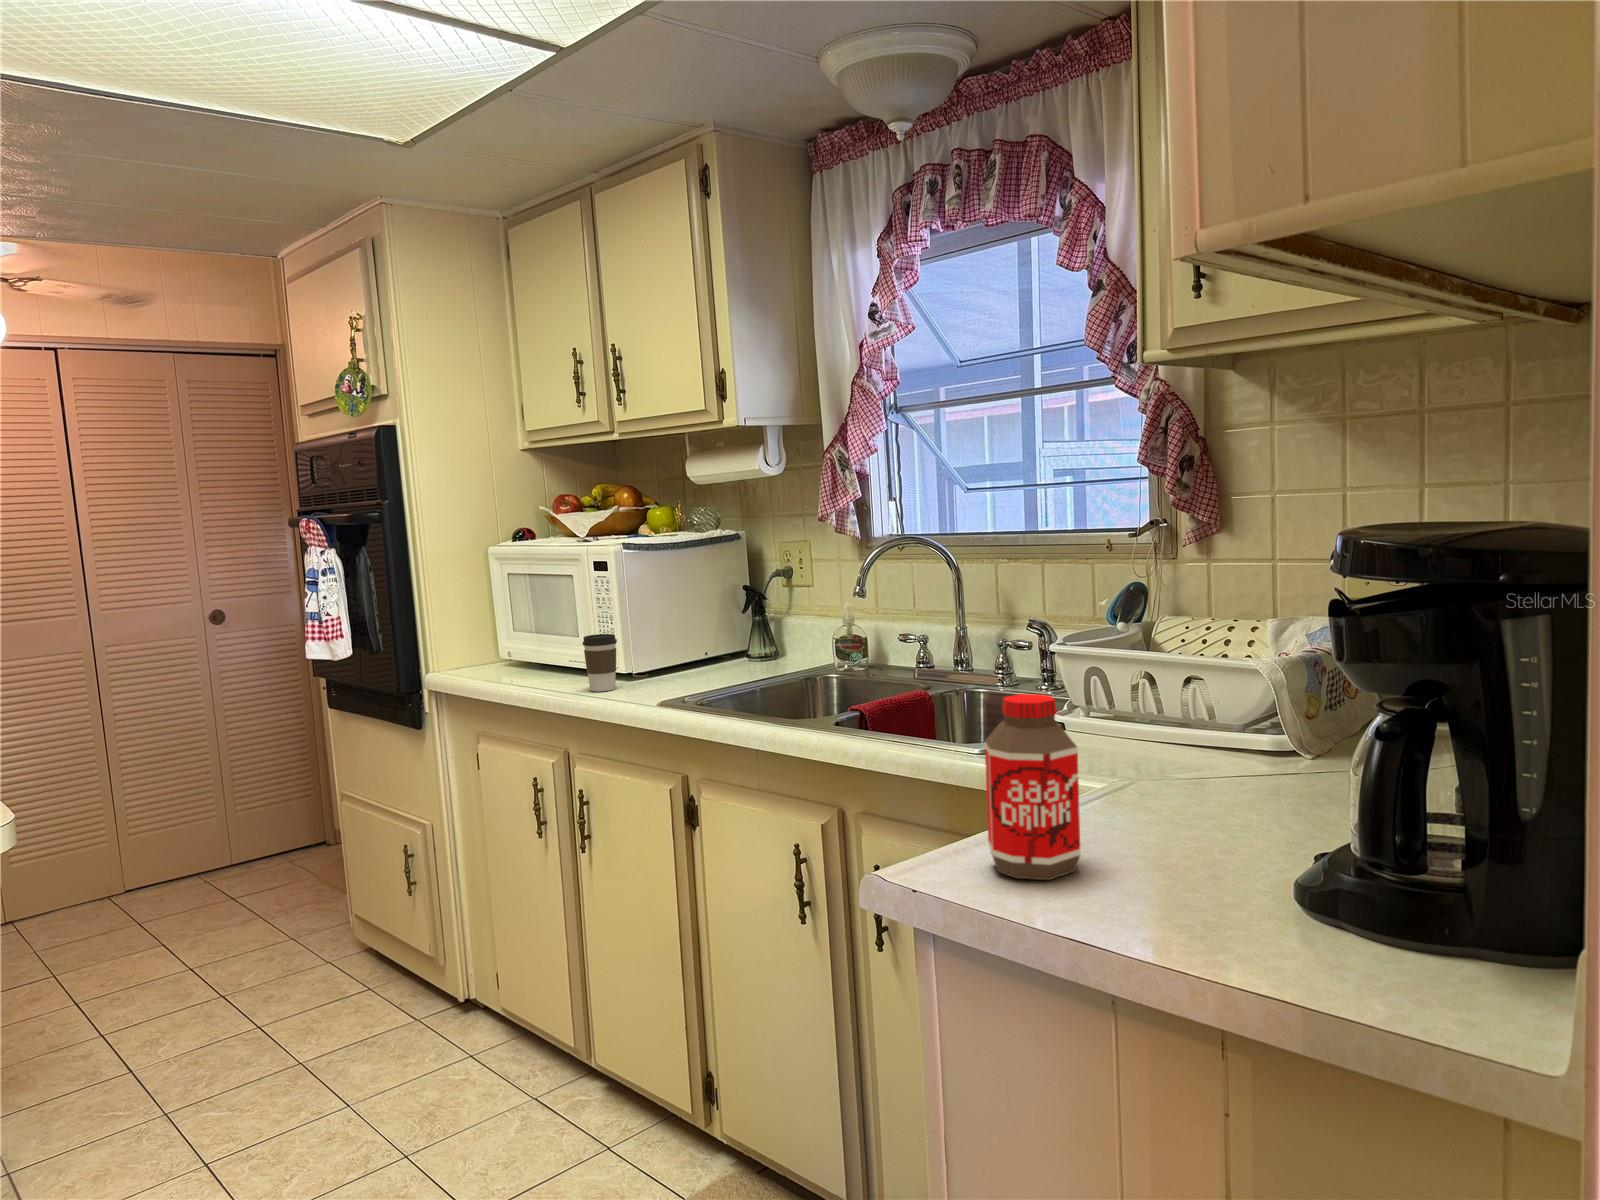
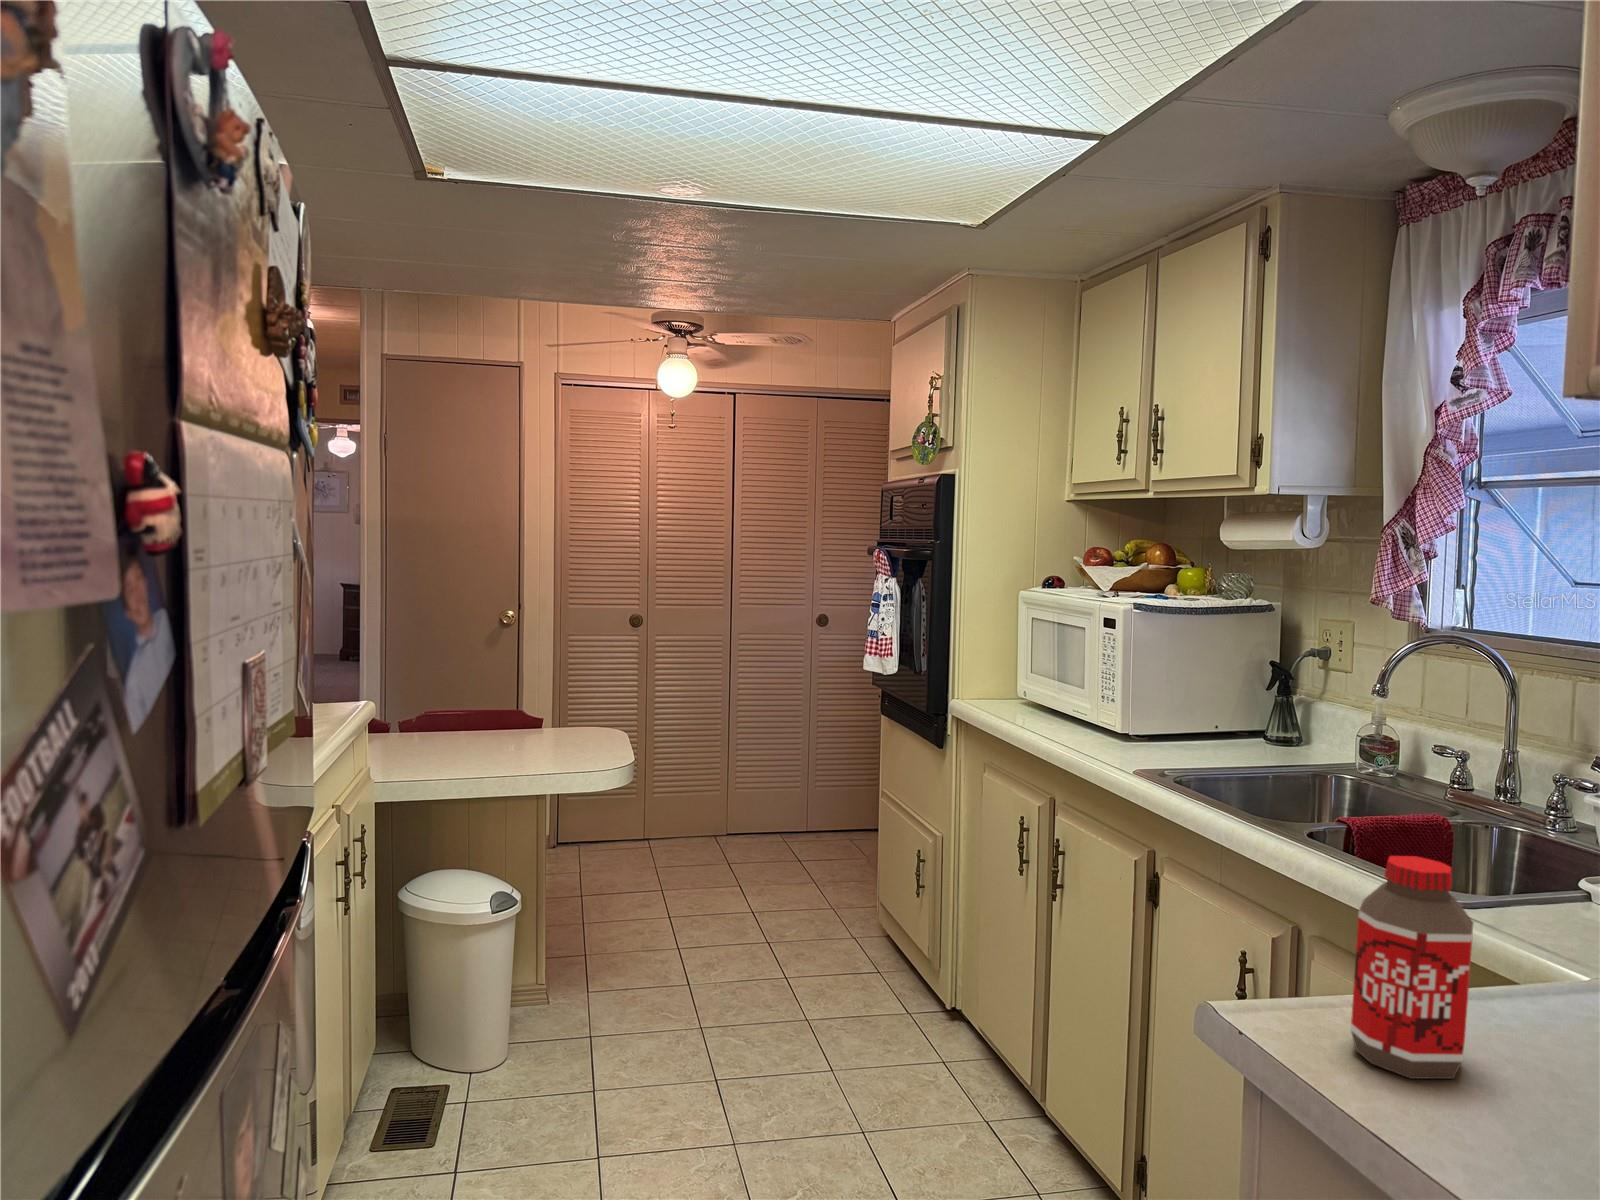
coffee cup: present [582,634,617,691] -> none [1080,691,1114,748]

